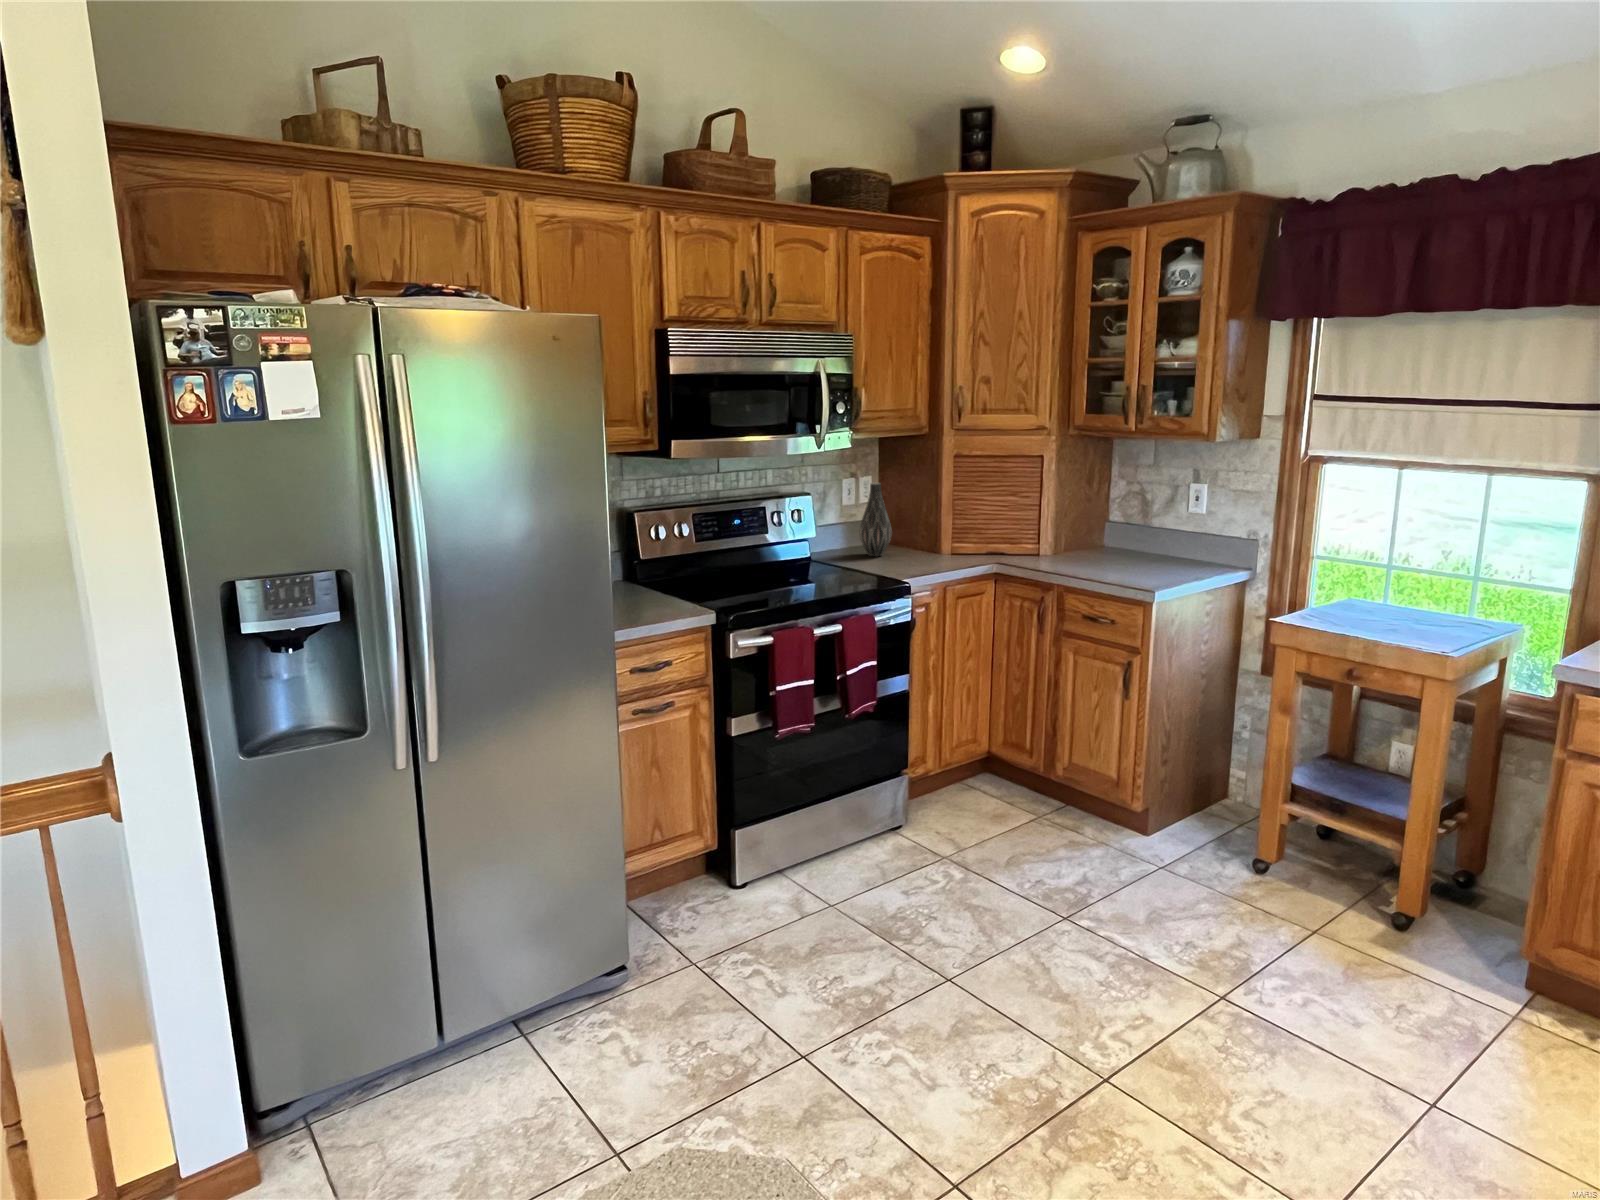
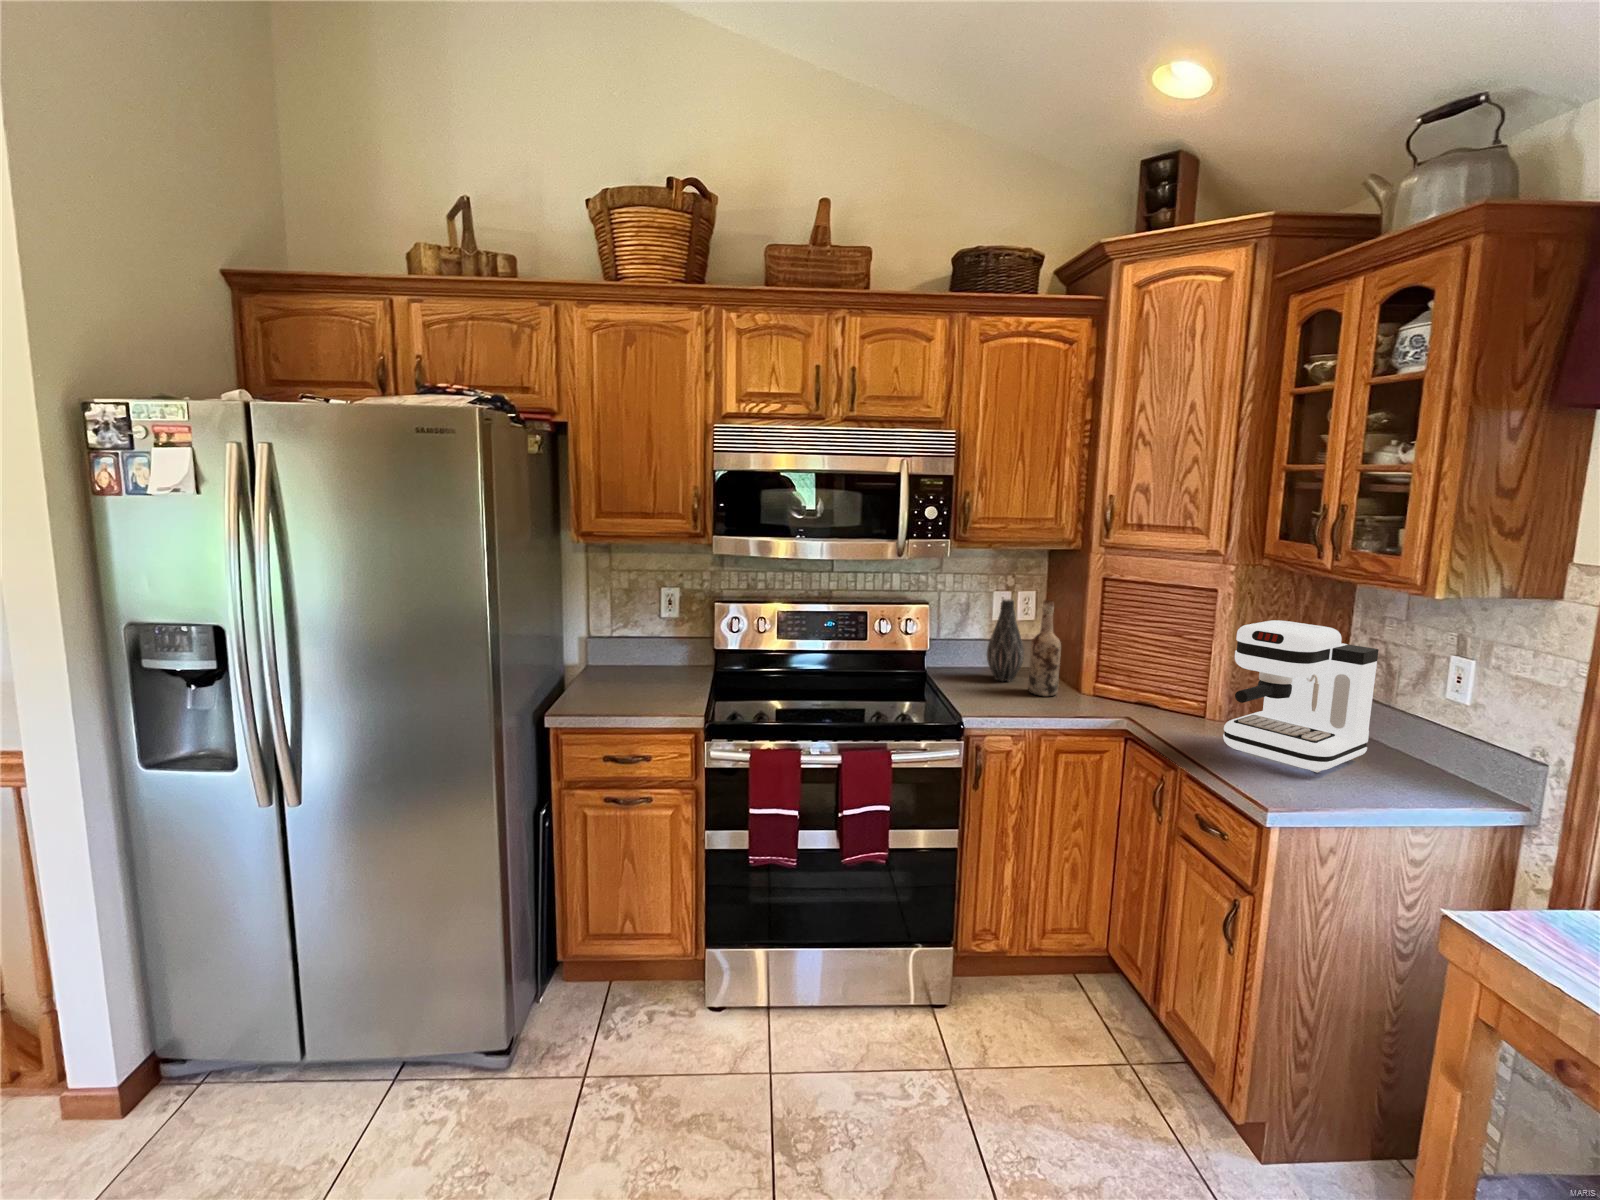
coffee maker: none [1077,474,1158,572] -> present [1223,620,1379,773]
wine bottle: none [908,479,933,560] -> present [1028,600,1061,696]

